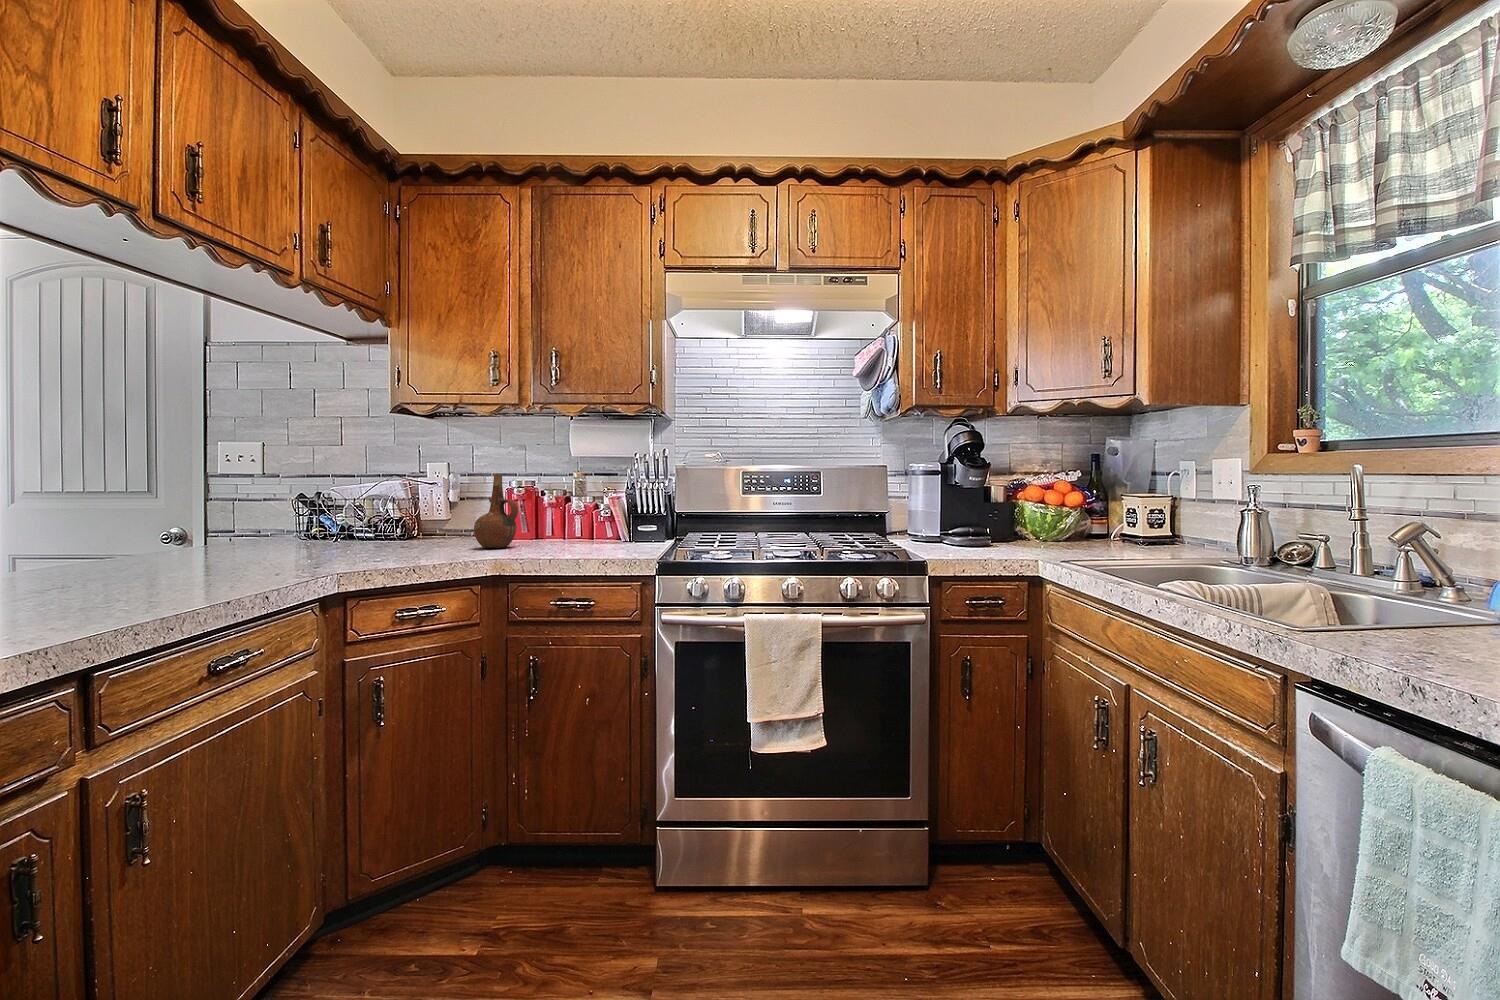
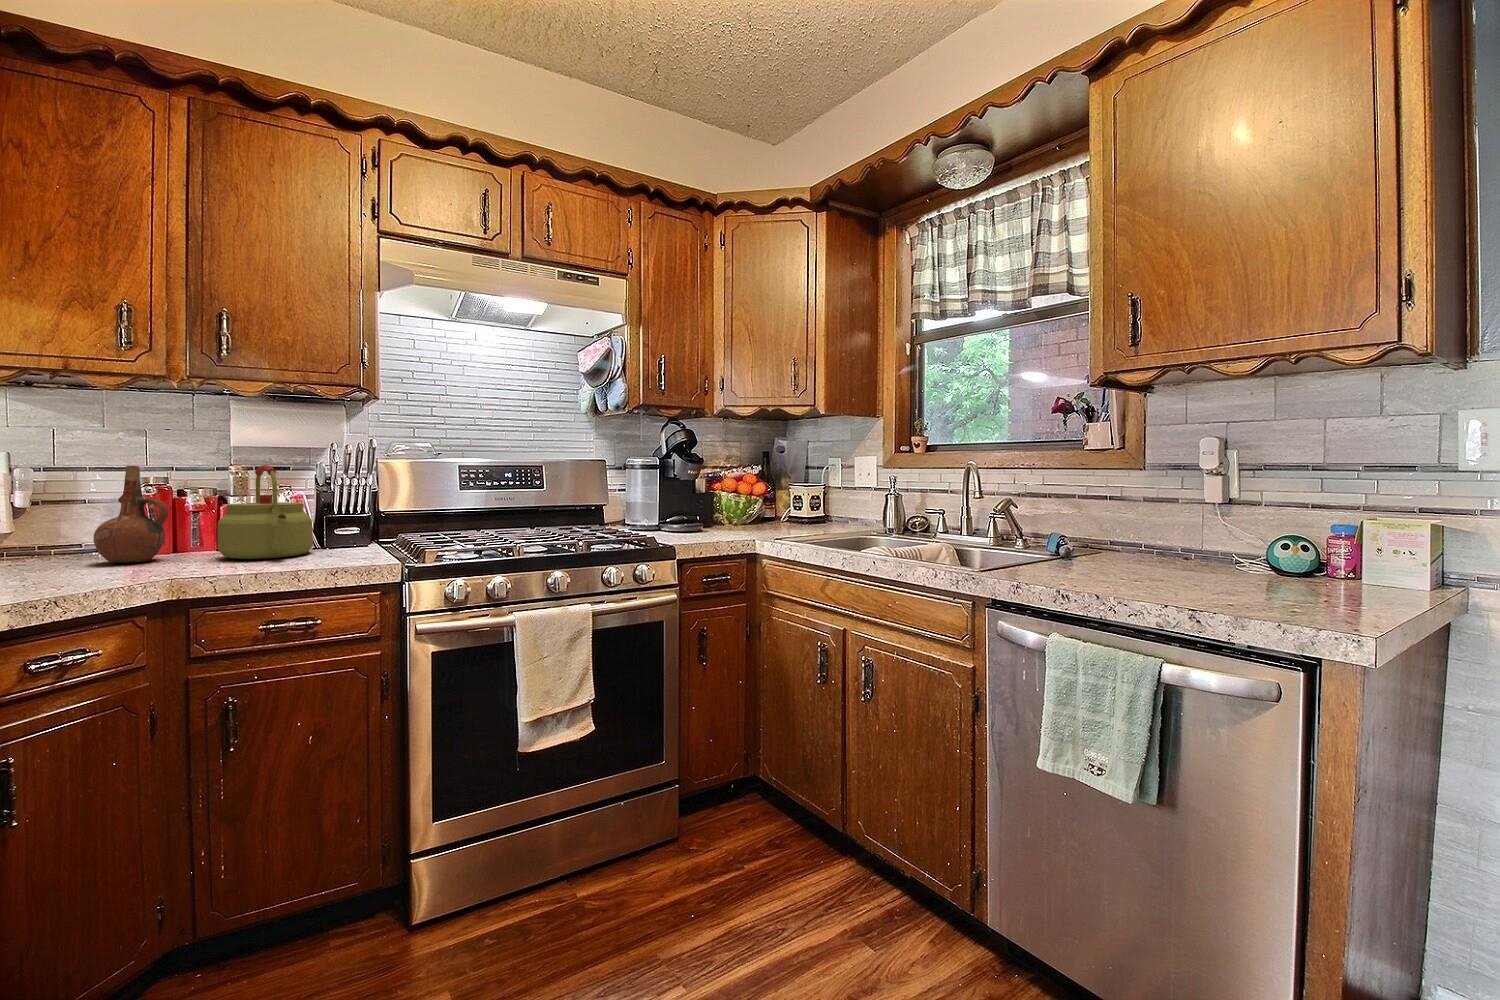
kettle: none [544,473,610,549] -> present [218,465,313,559]

